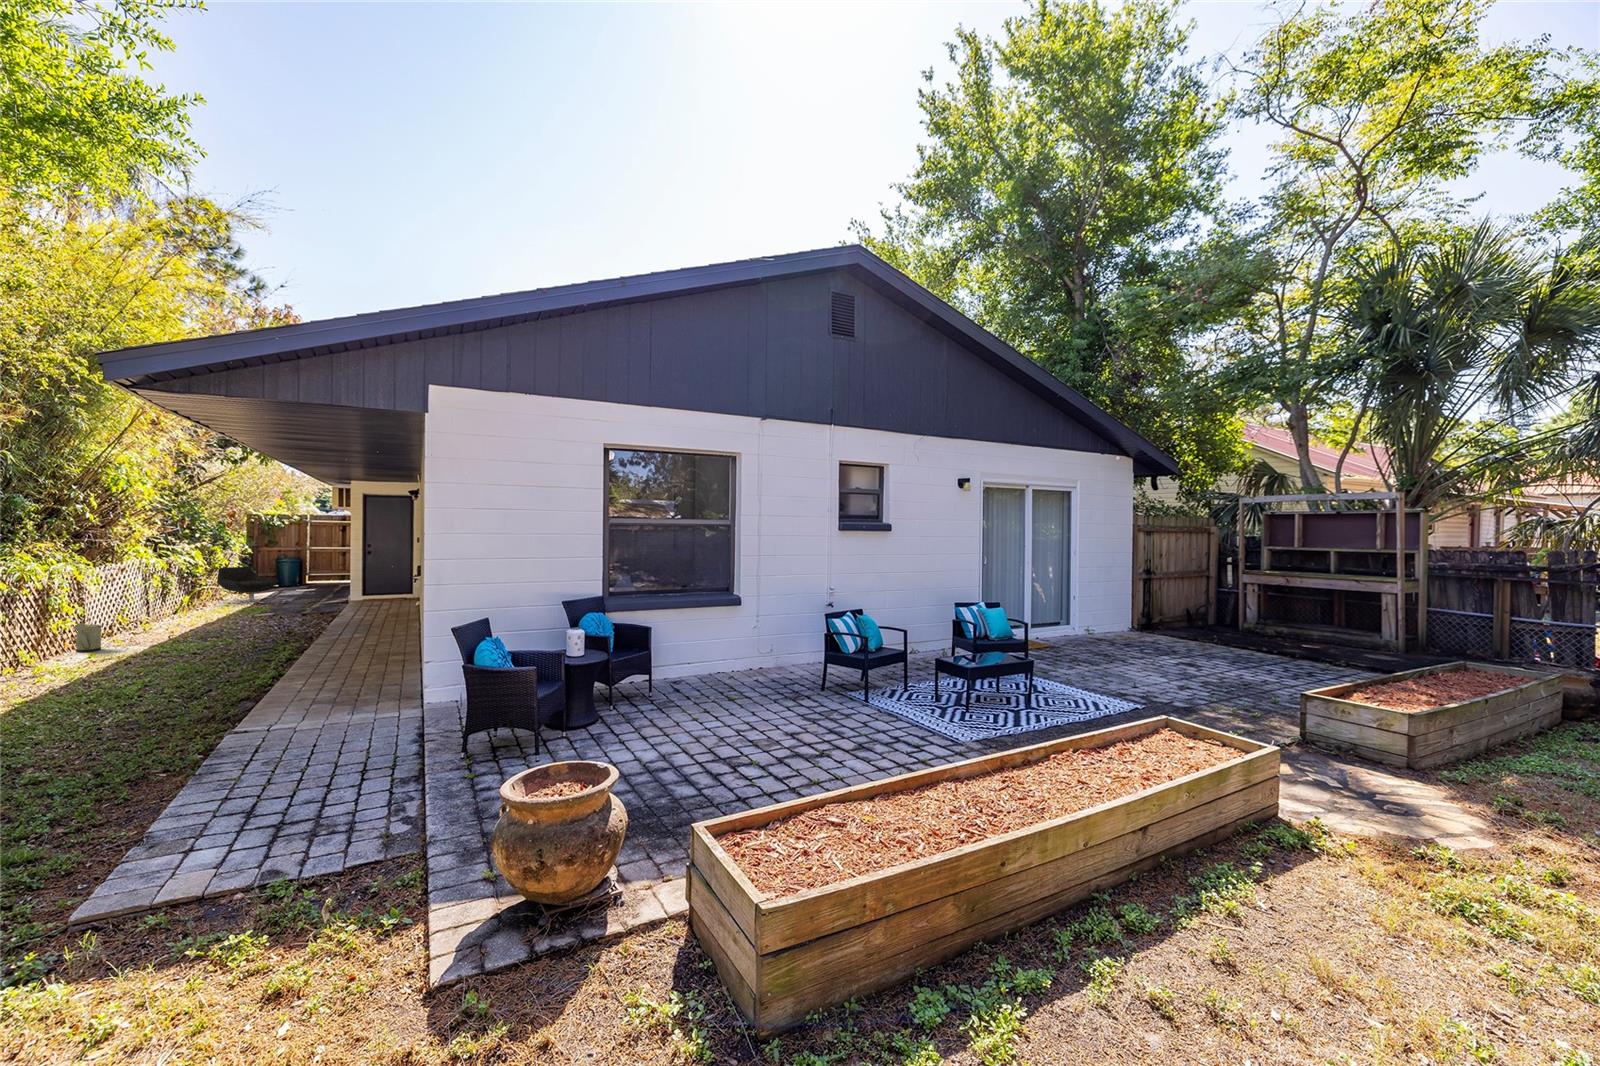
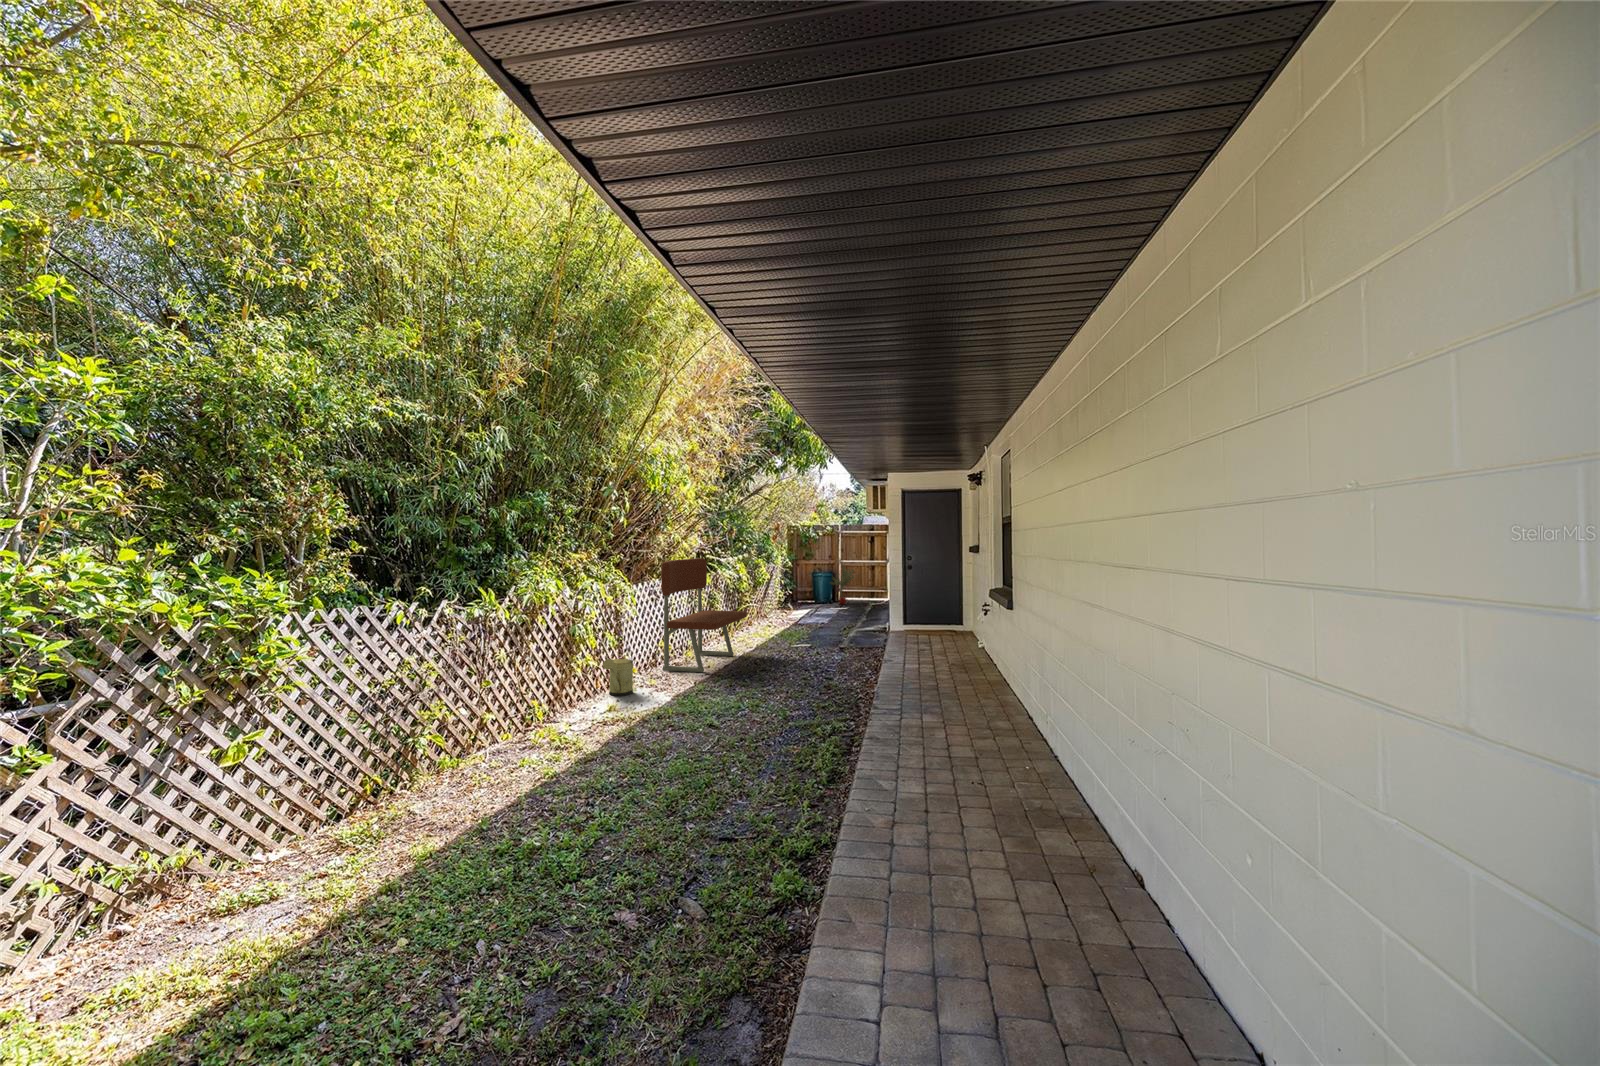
bench: none [120,547,209,637] -> present [661,558,747,672]
potted tree: none [297,550,326,587] -> present [831,566,854,605]
lounge chair: present [217,566,279,604] -> none [762,581,815,625]

